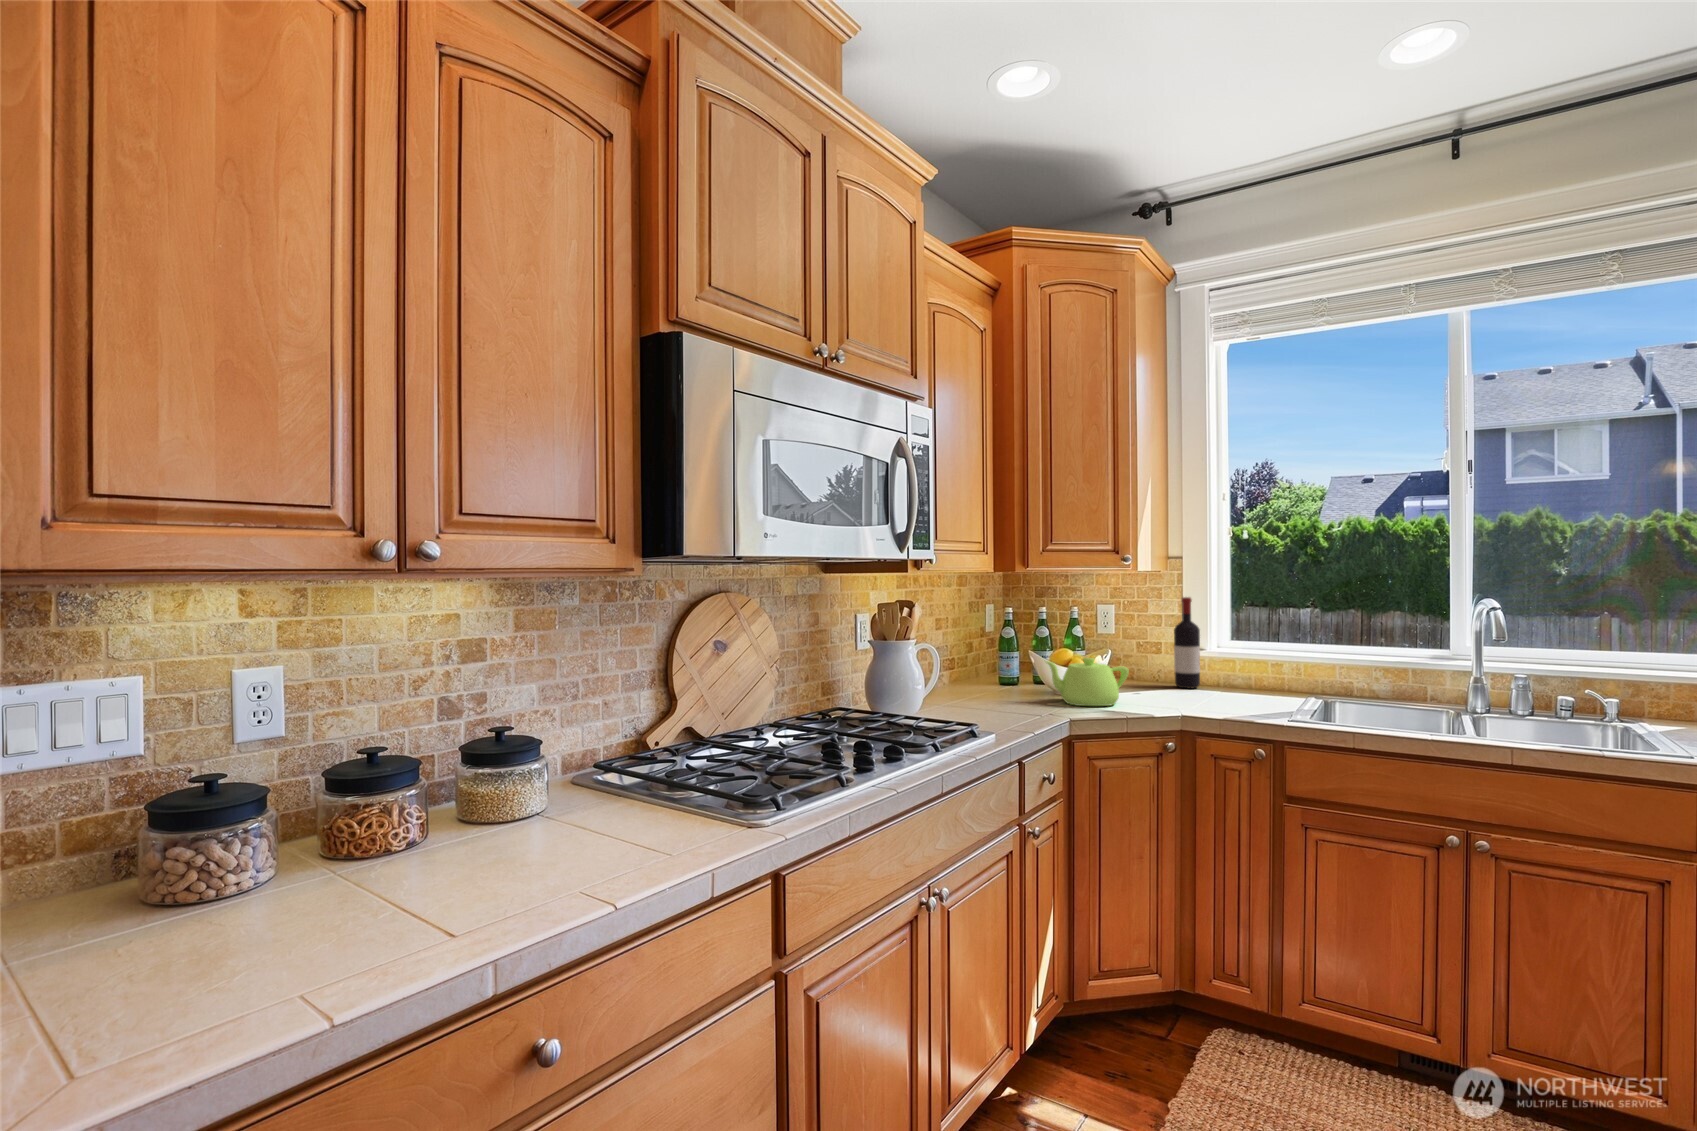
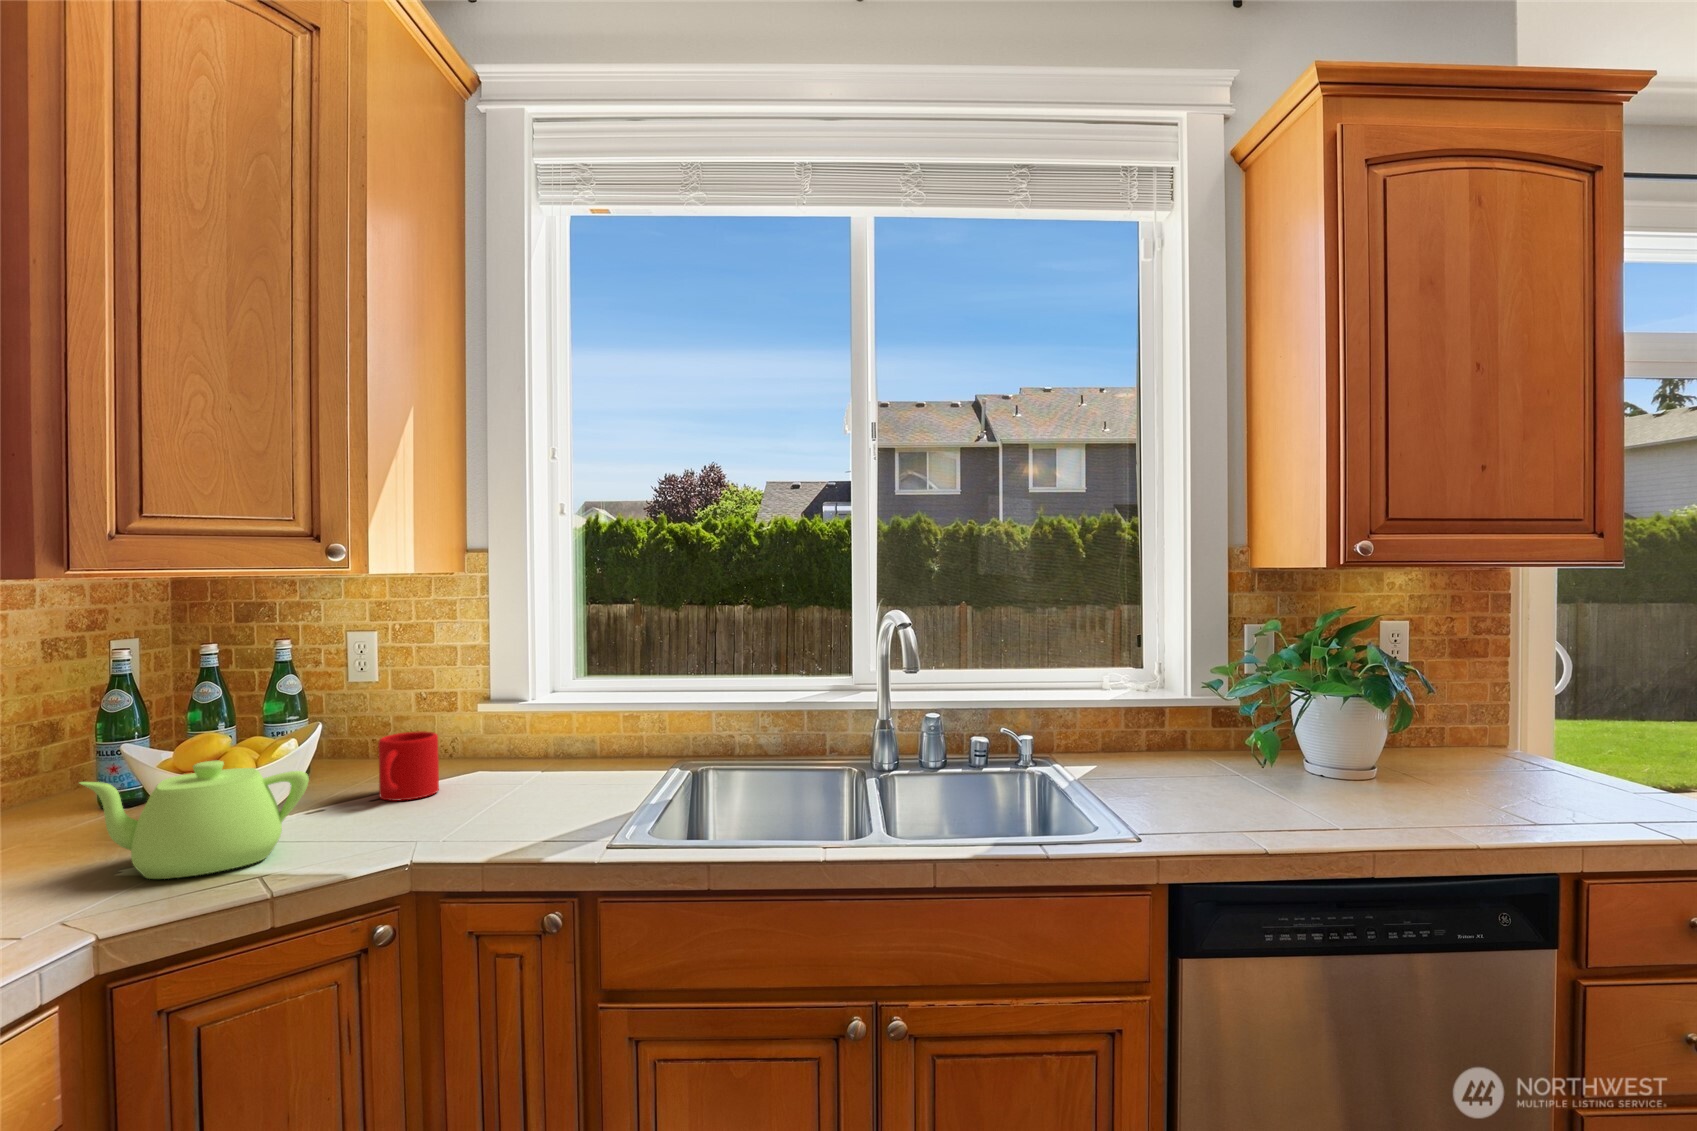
wine bottle: present [1174,597,1200,688] -> none [457,617,503,776]
mug: none [1140,659,1171,693] -> present [378,731,439,801]

